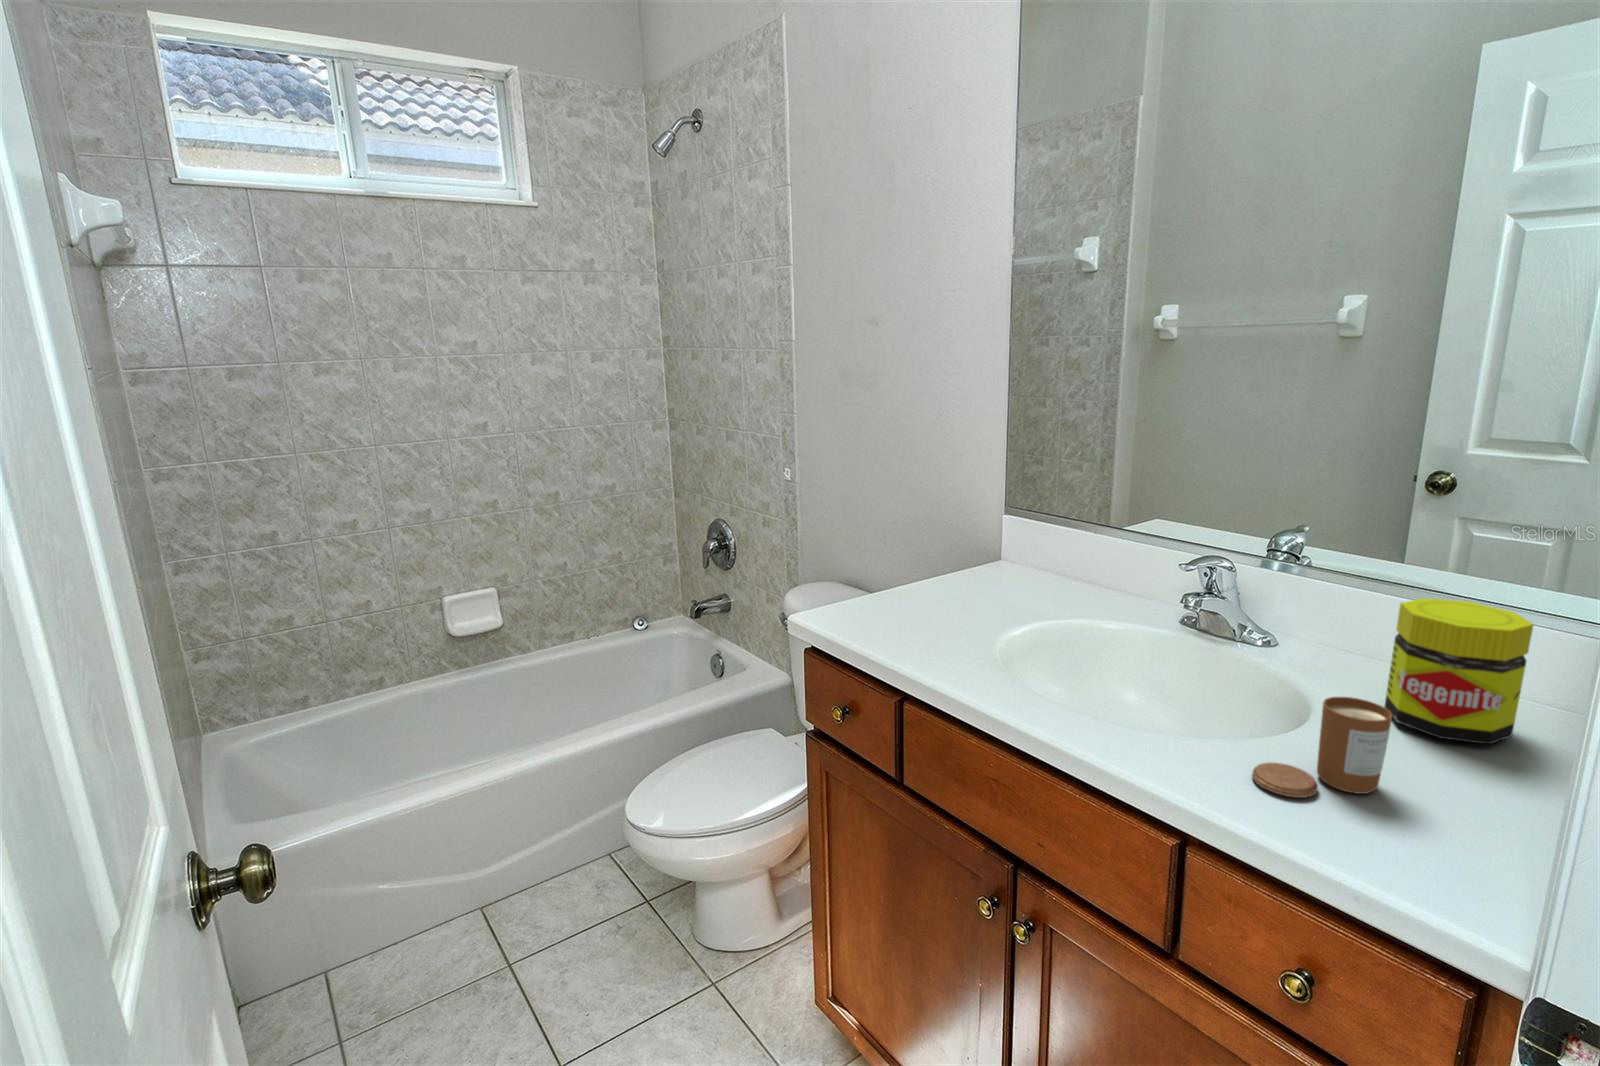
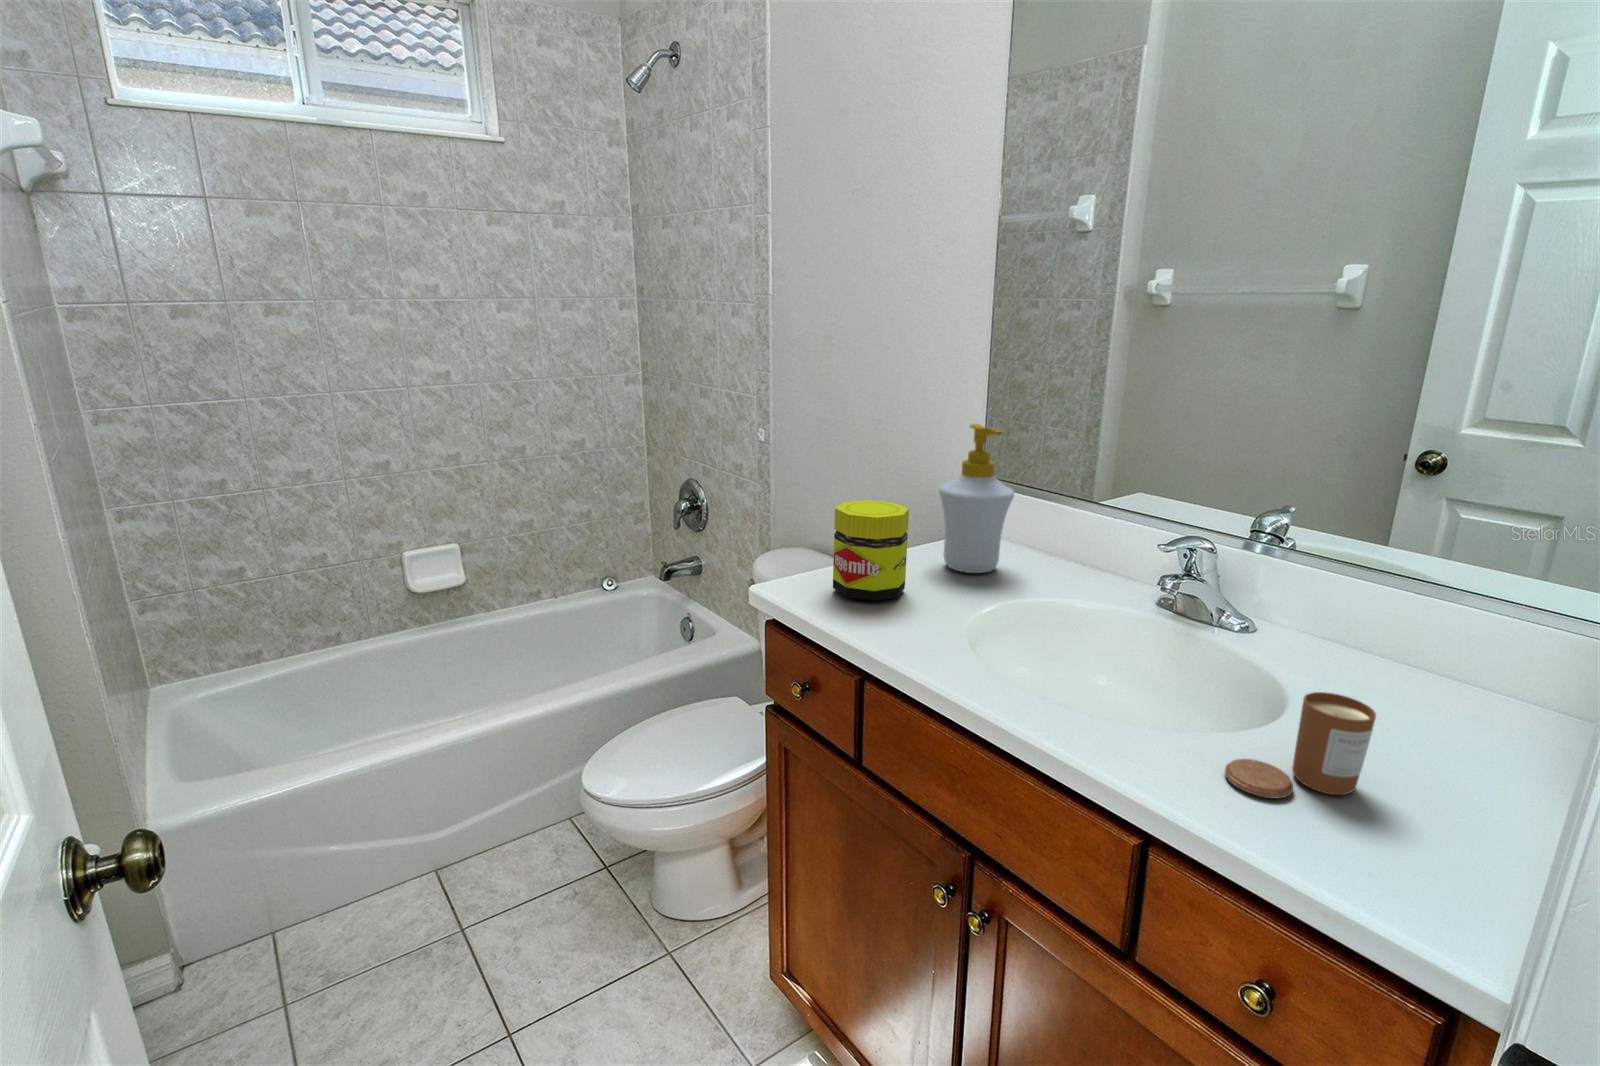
soap bottle: none [966,455,1039,599] -> present [939,424,1014,573]
jar: present [1384,598,1533,744] -> present [833,500,909,600]

